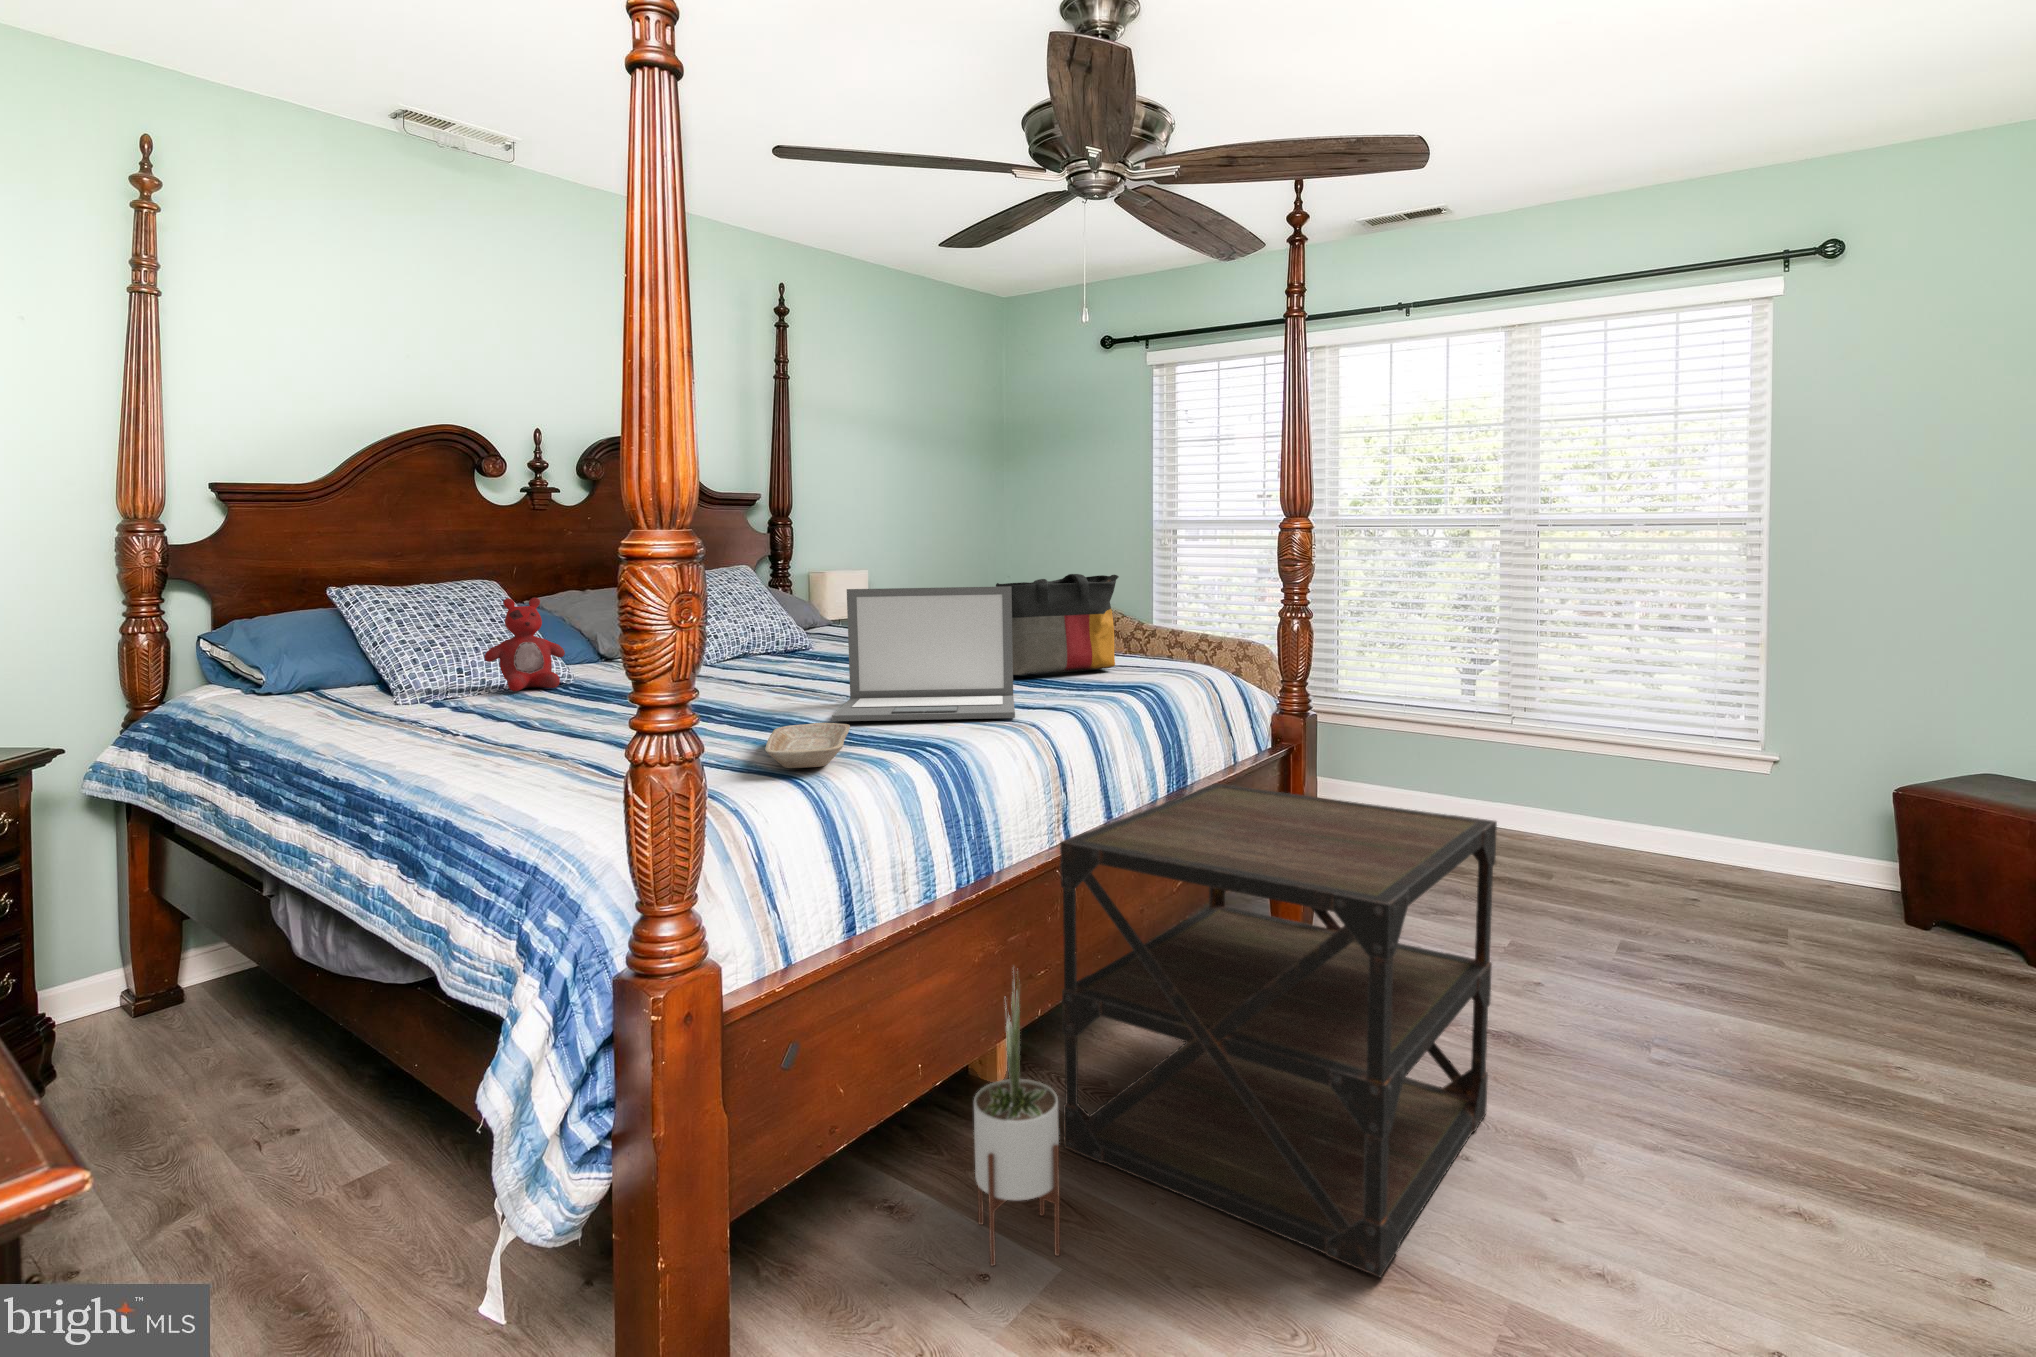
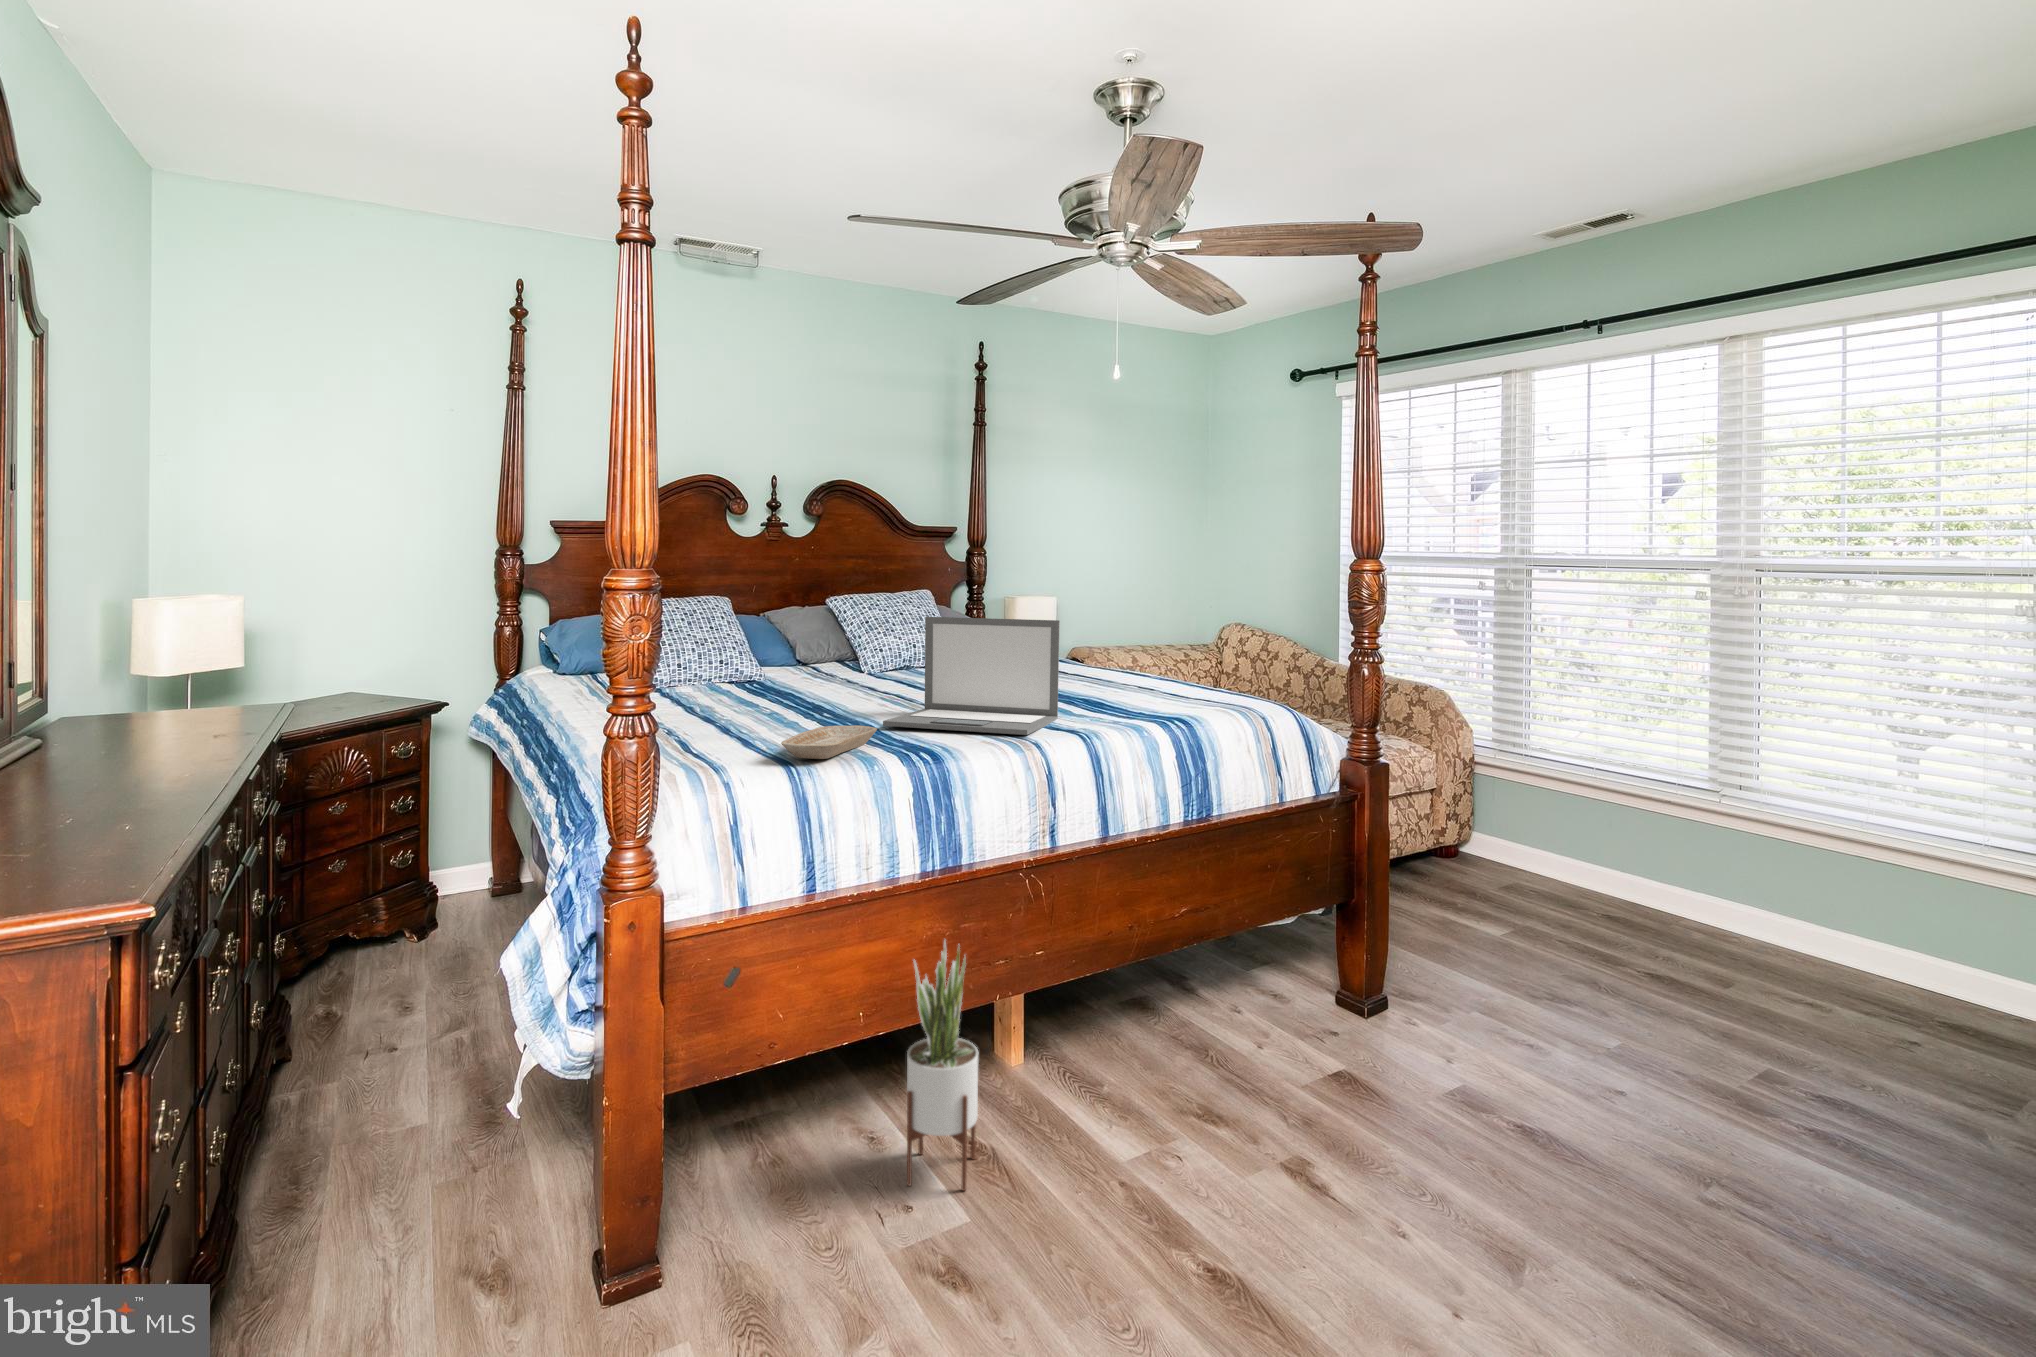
tote bag: present [996,574,1119,675] -> none [1074,611,1192,700]
stuffed bear: present [484,598,565,691] -> none [690,612,751,685]
side table: present [1060,783,1497,1277] -> none [1025,812,1459,1272]

